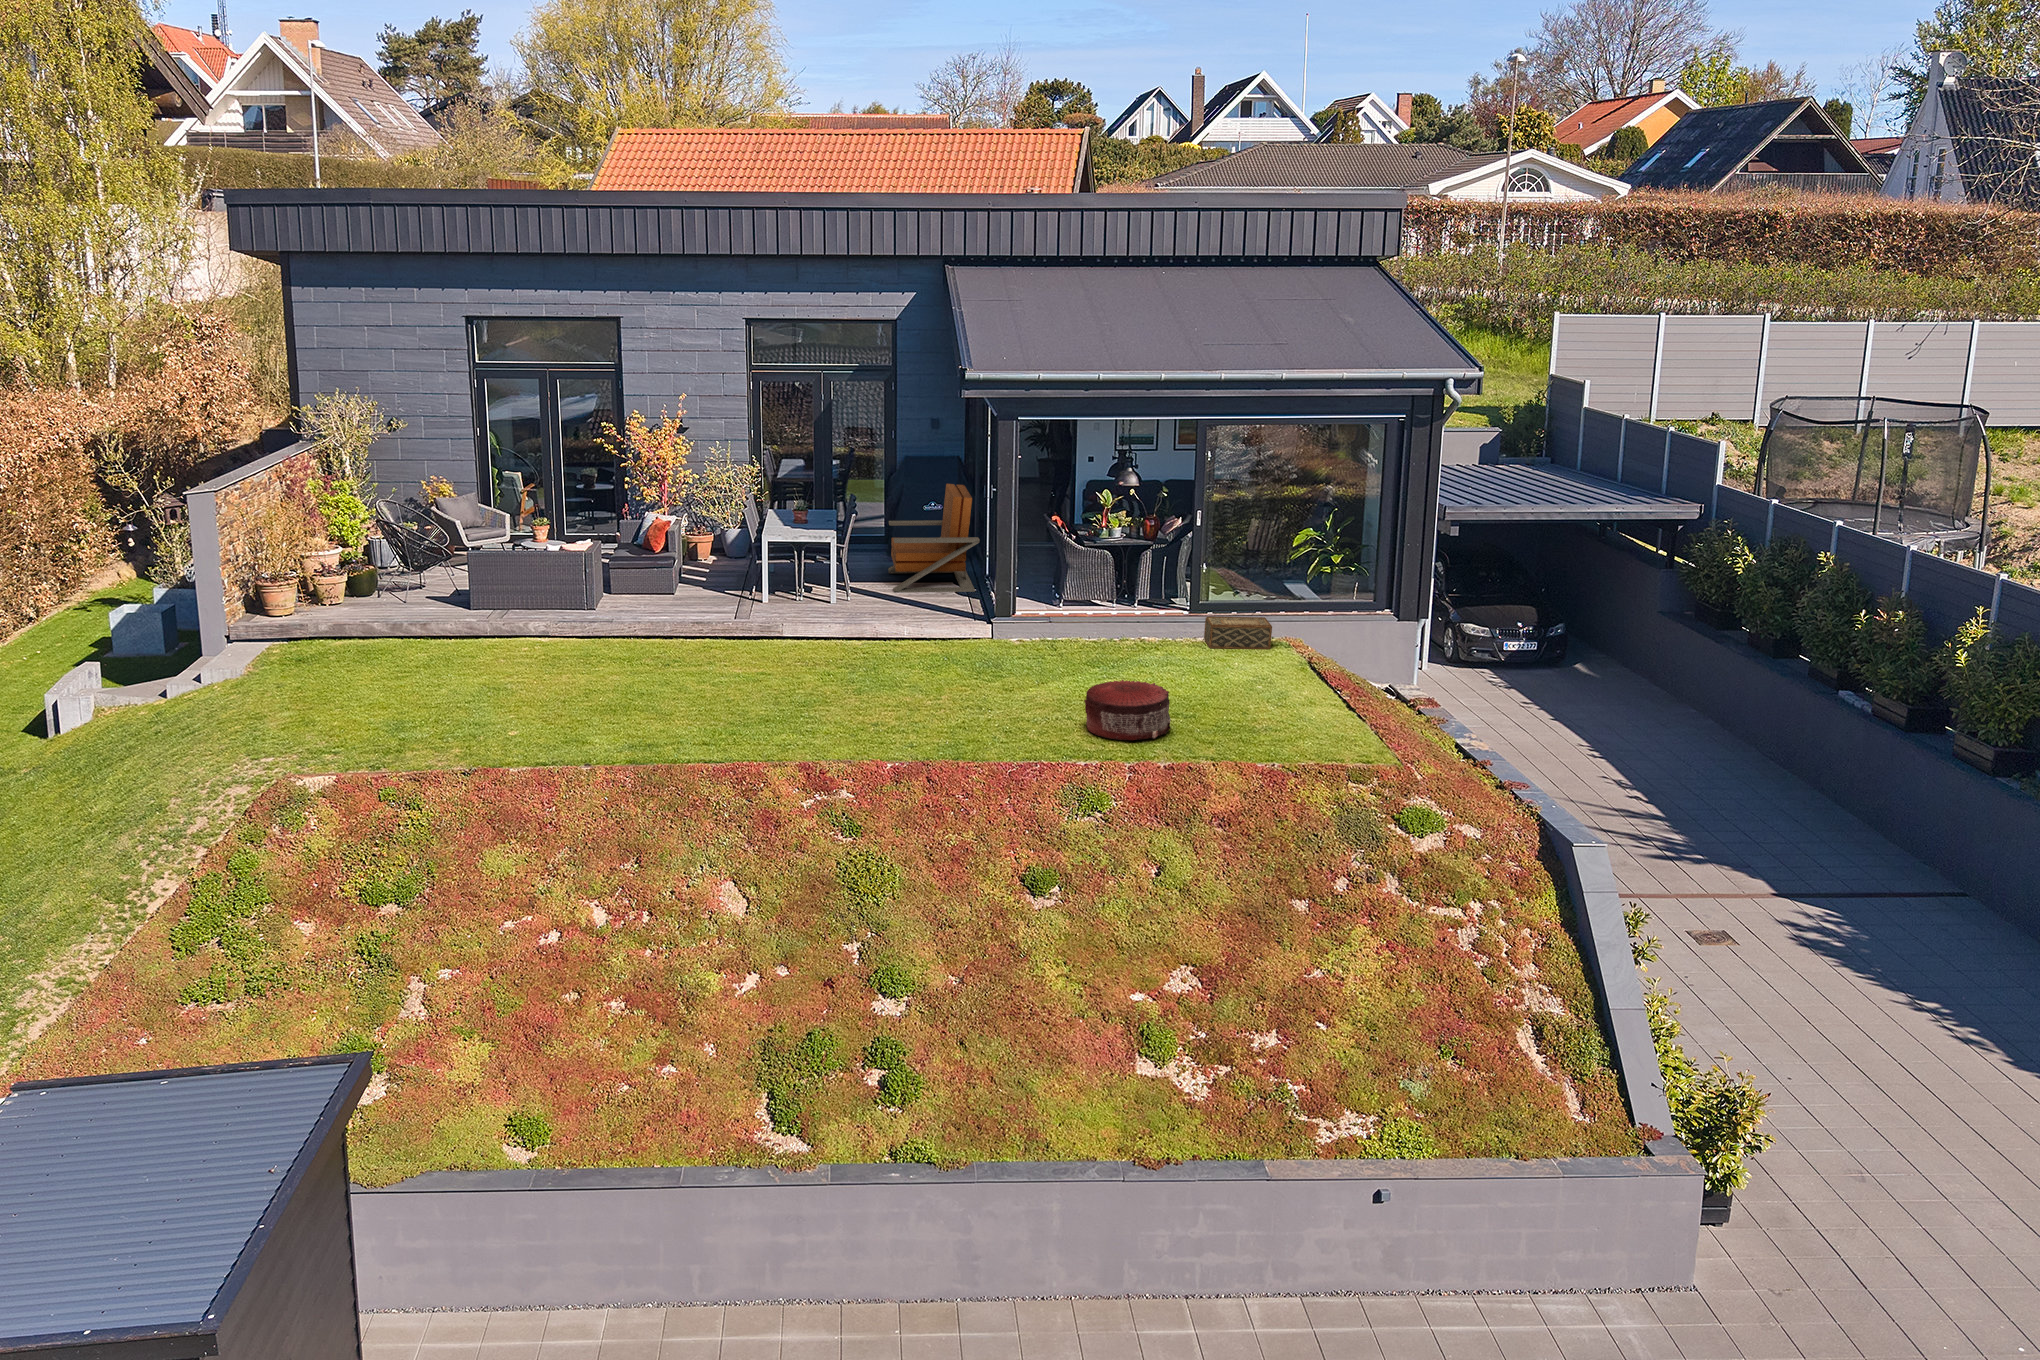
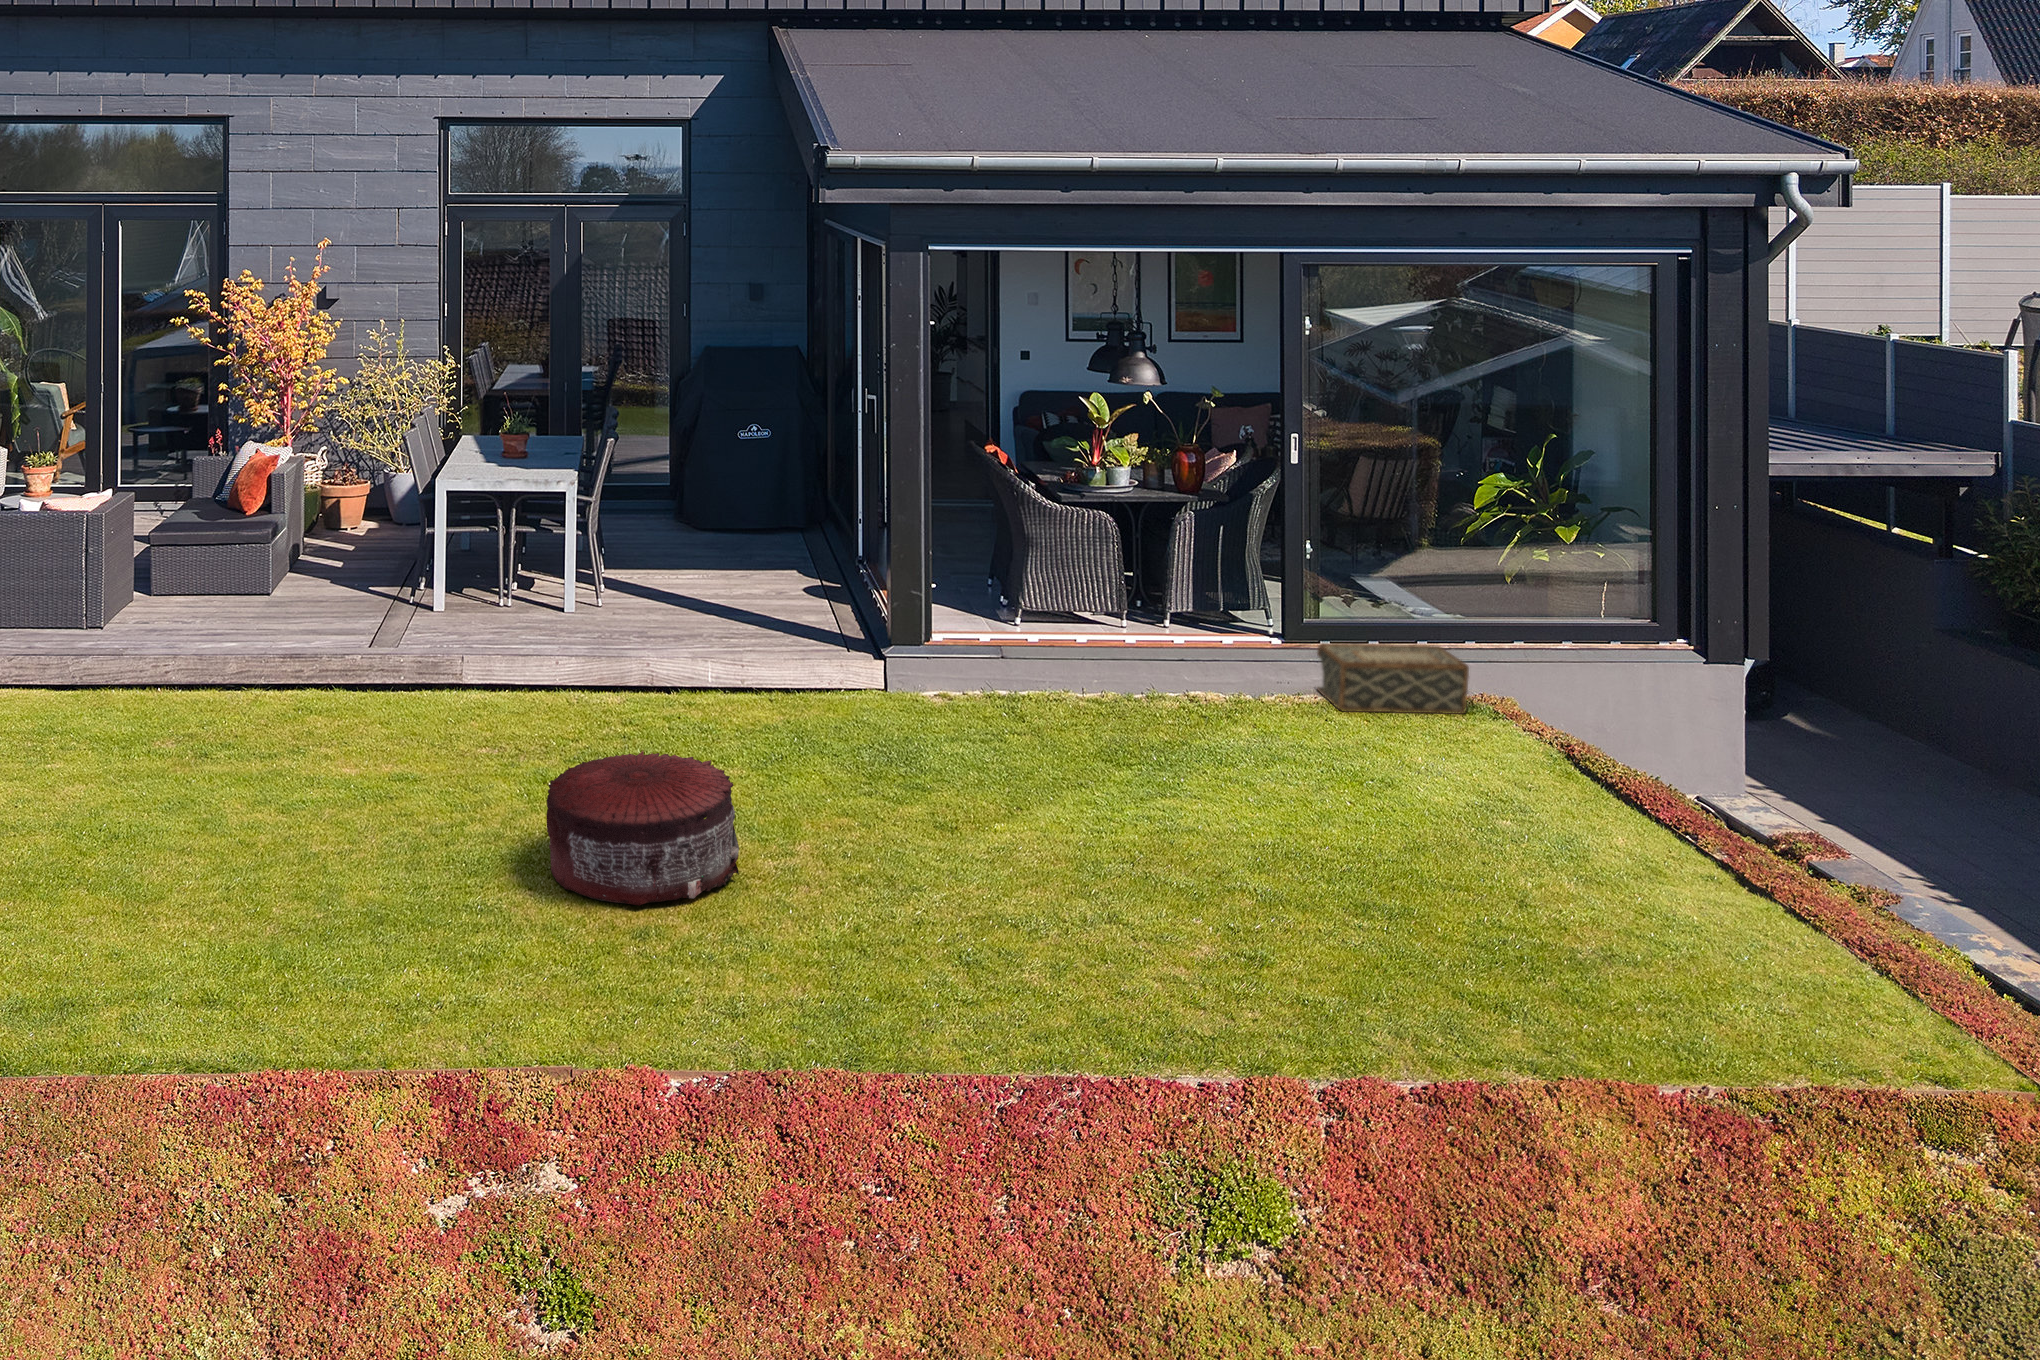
lounge chair: present [888,484,980,593] -> none [674,393,844,589]
pouf: present [1084,680,1171,740] -> present [546,751,739,905]

